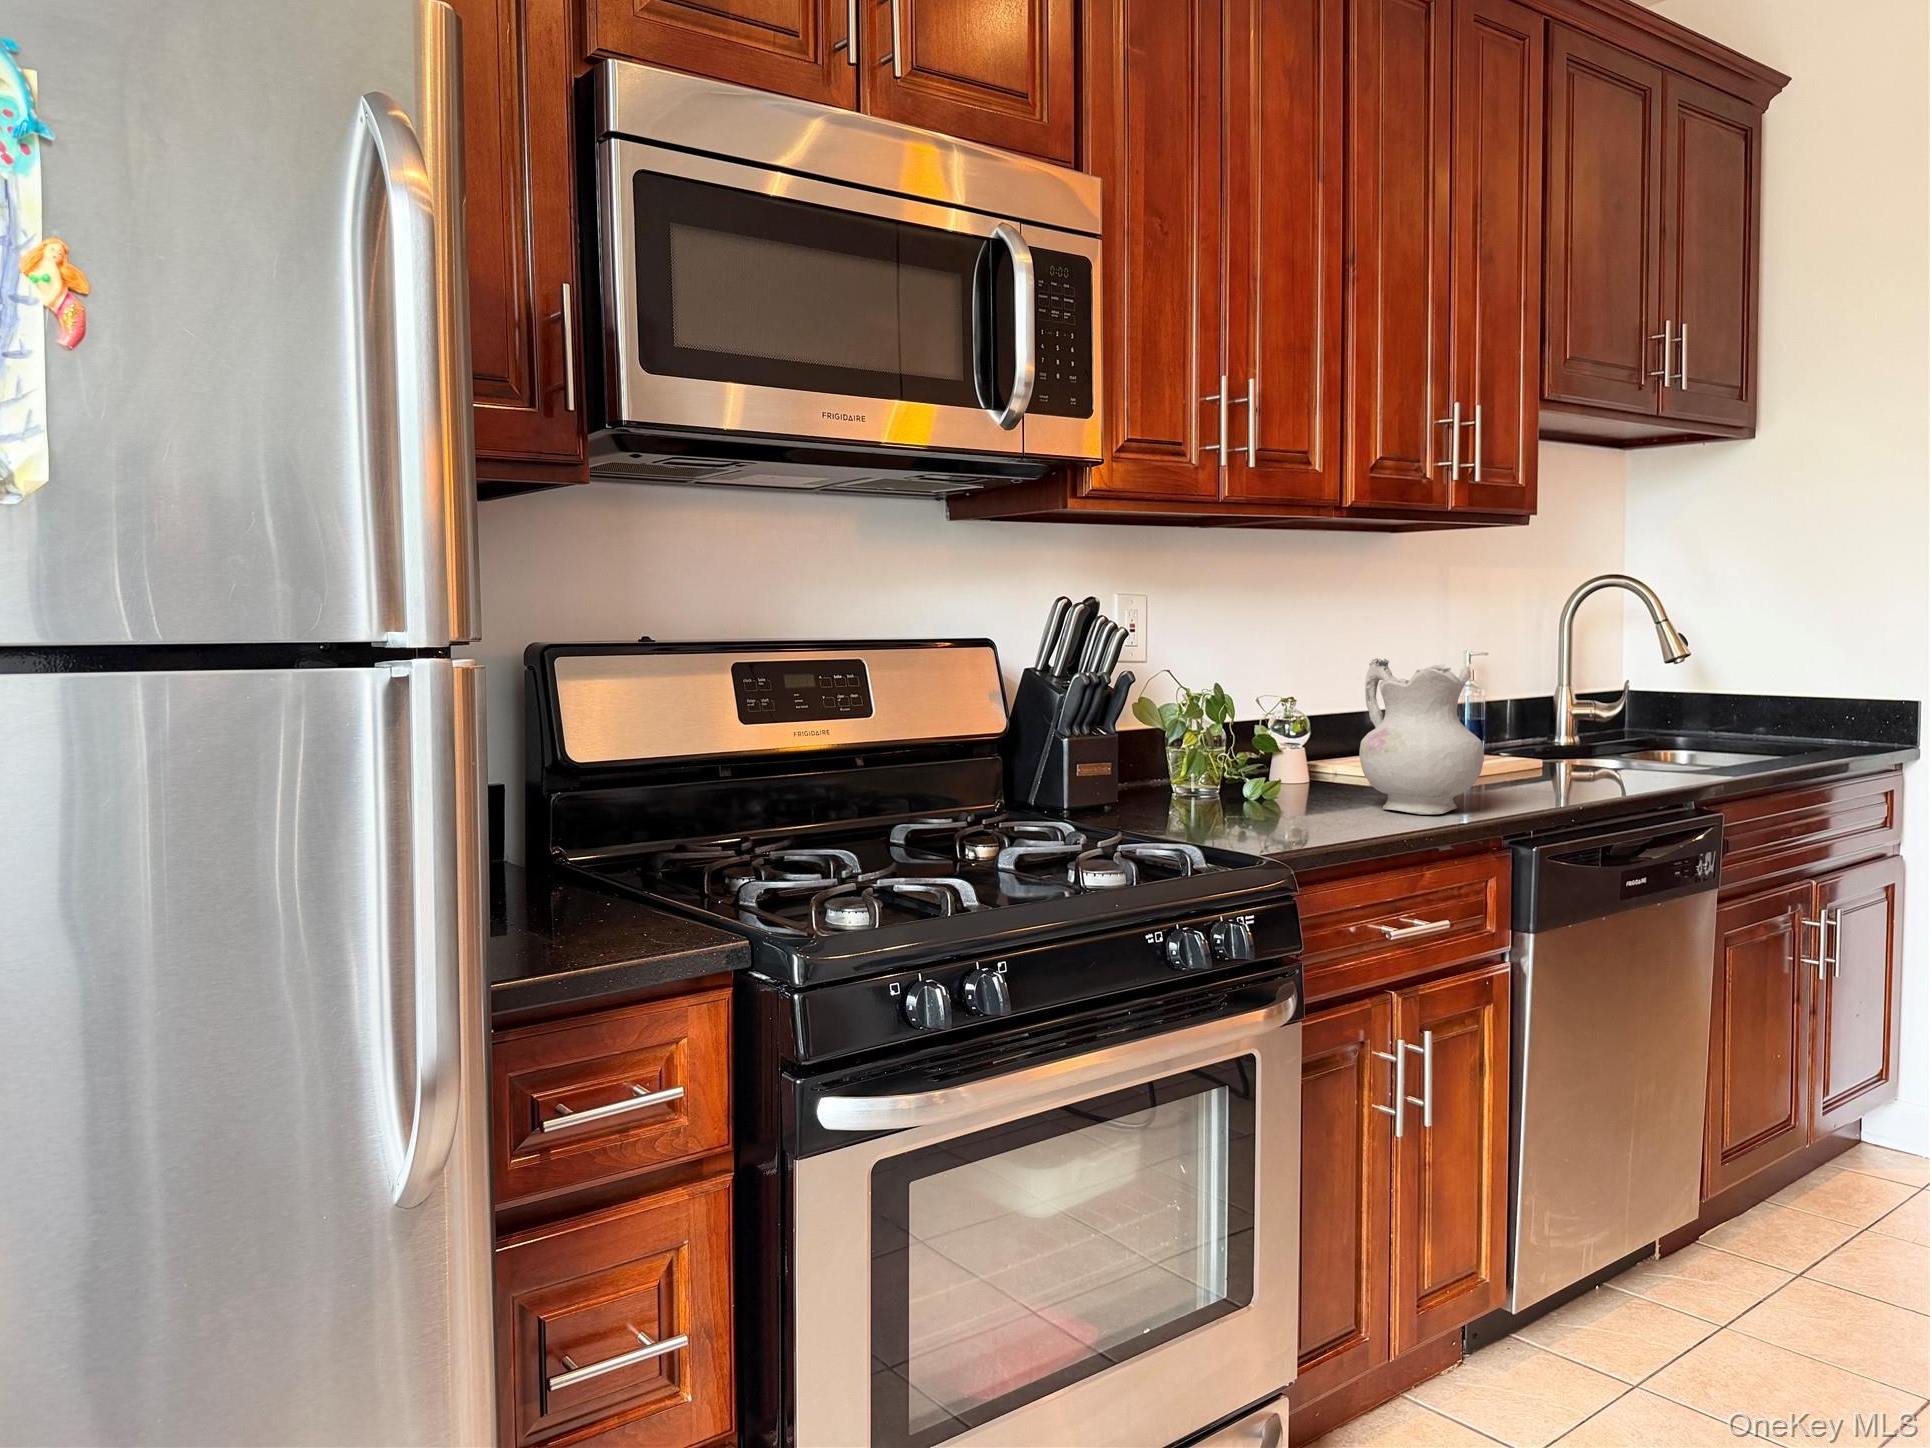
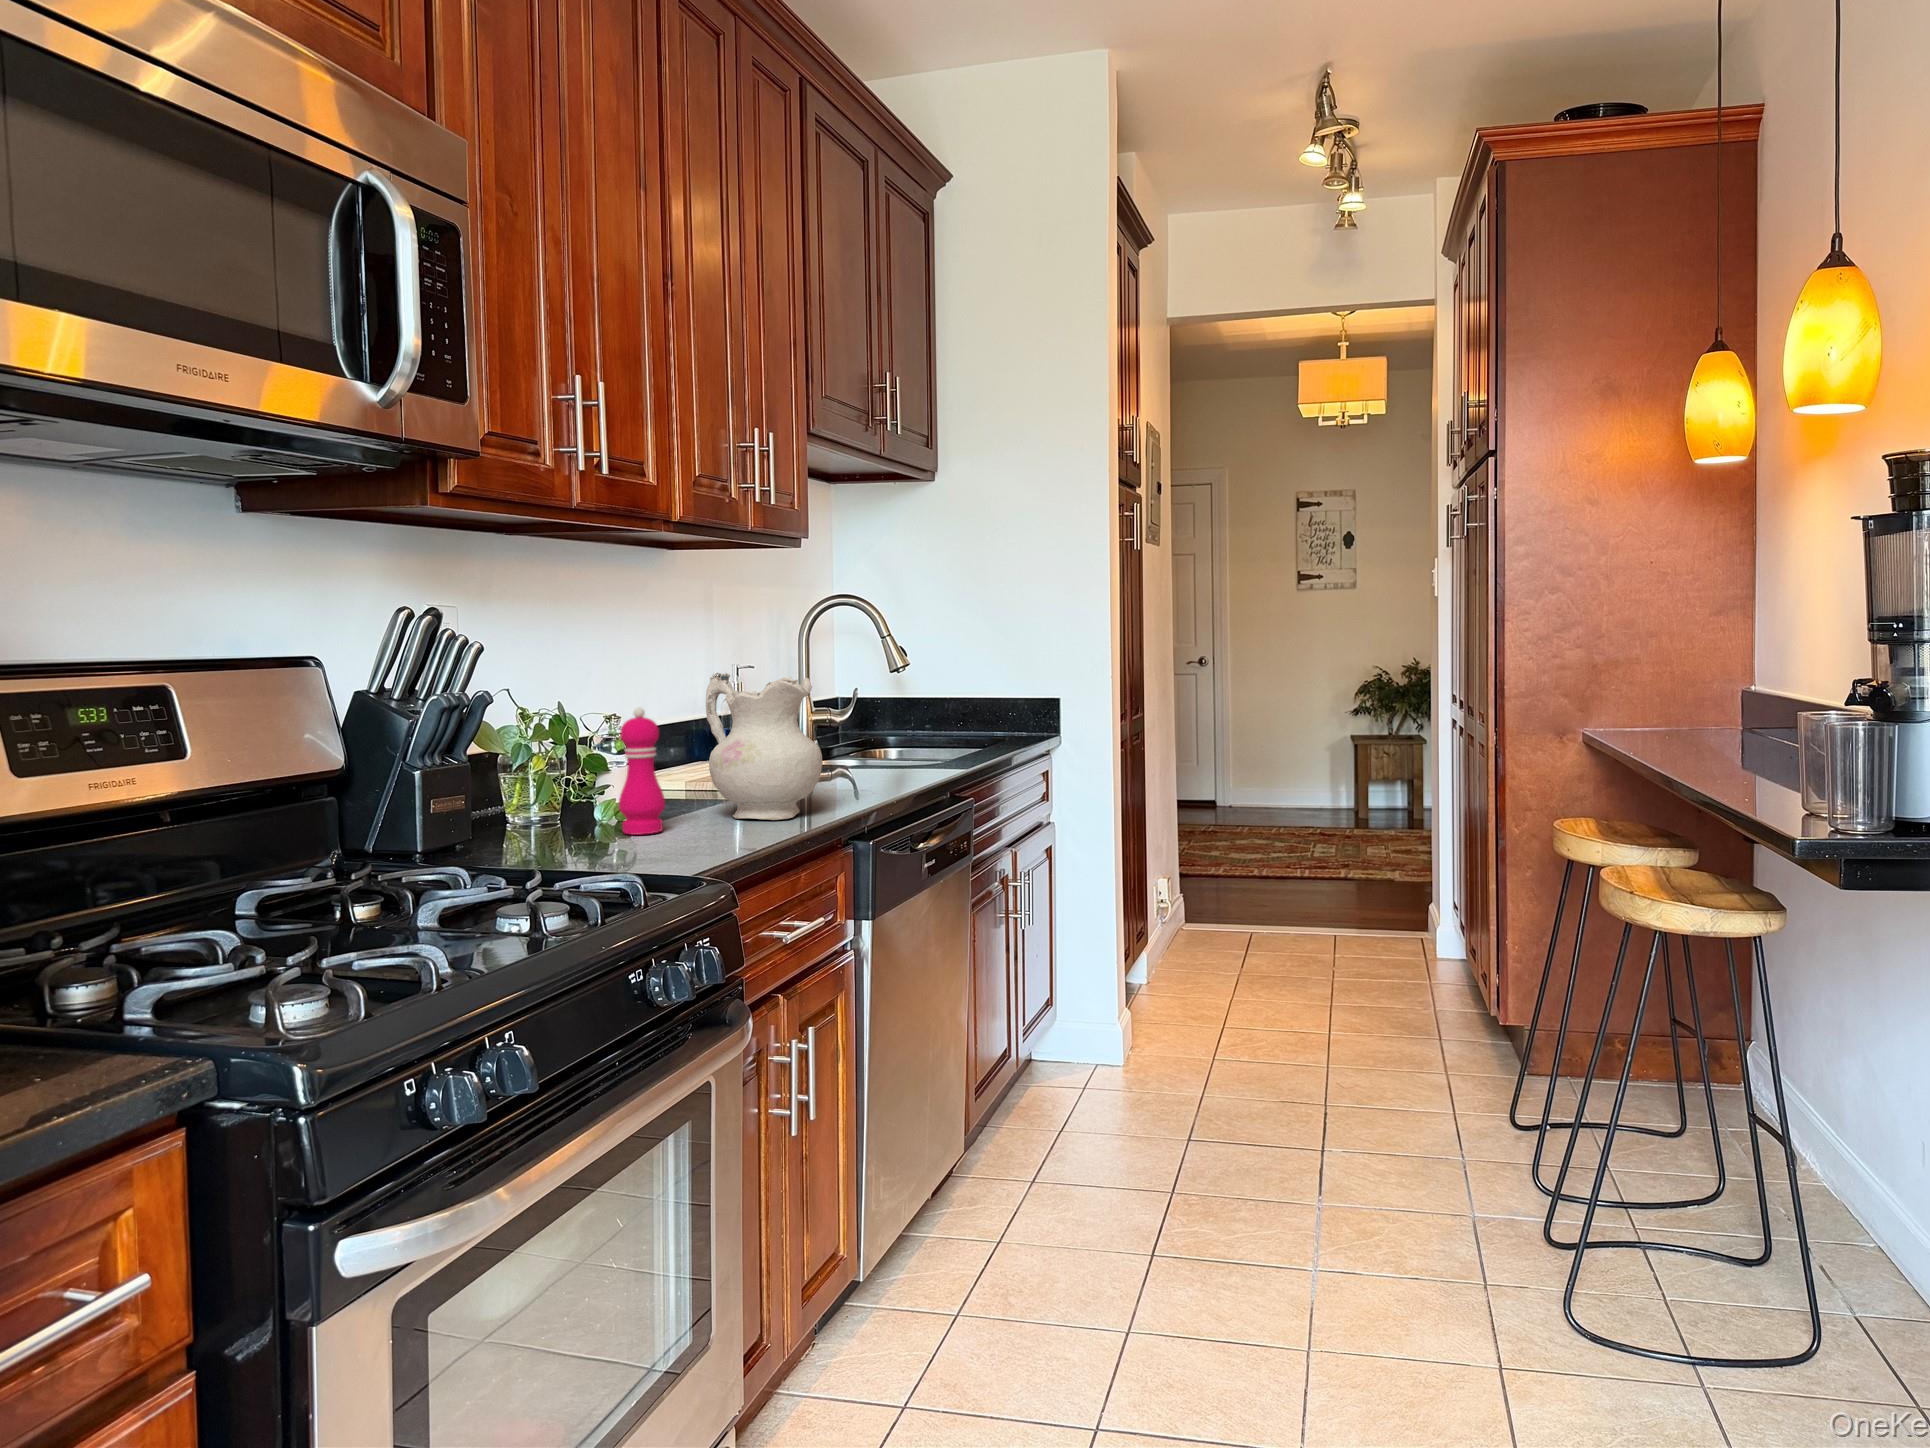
pepper mill: none [1256,691,1302,815] -> present [619,707,665,835]

